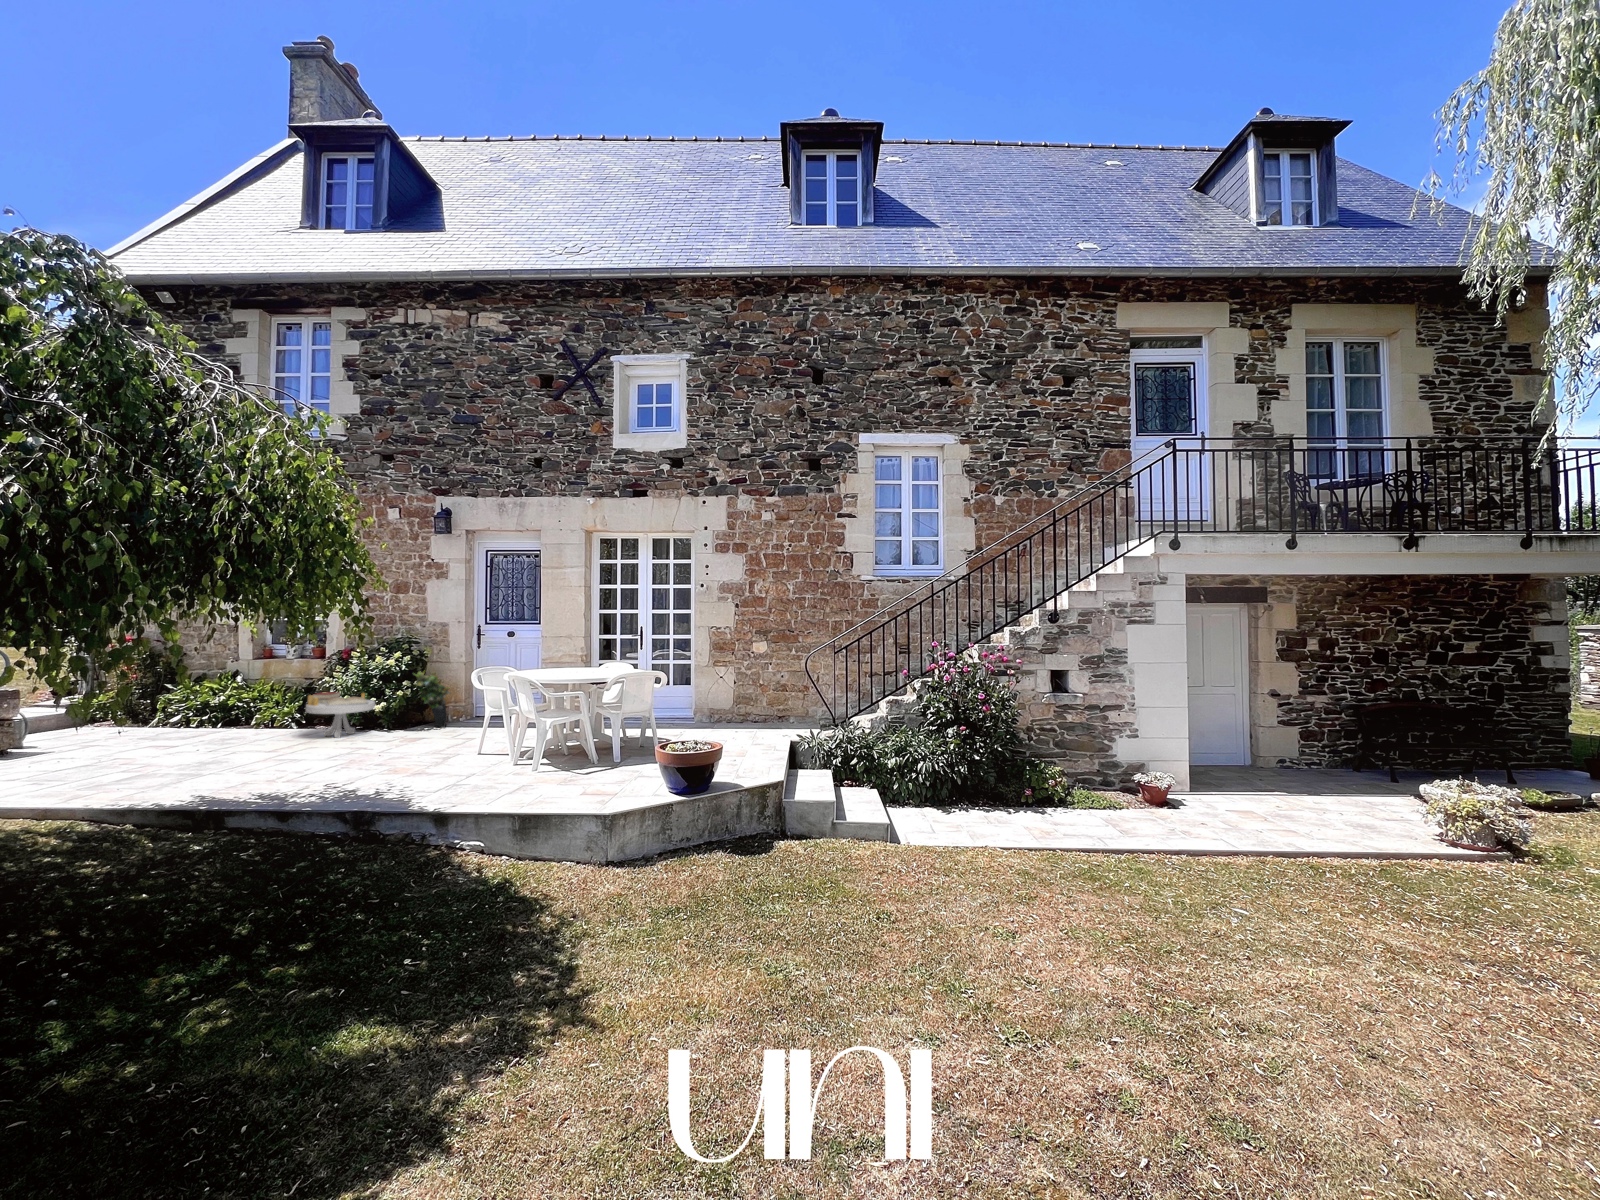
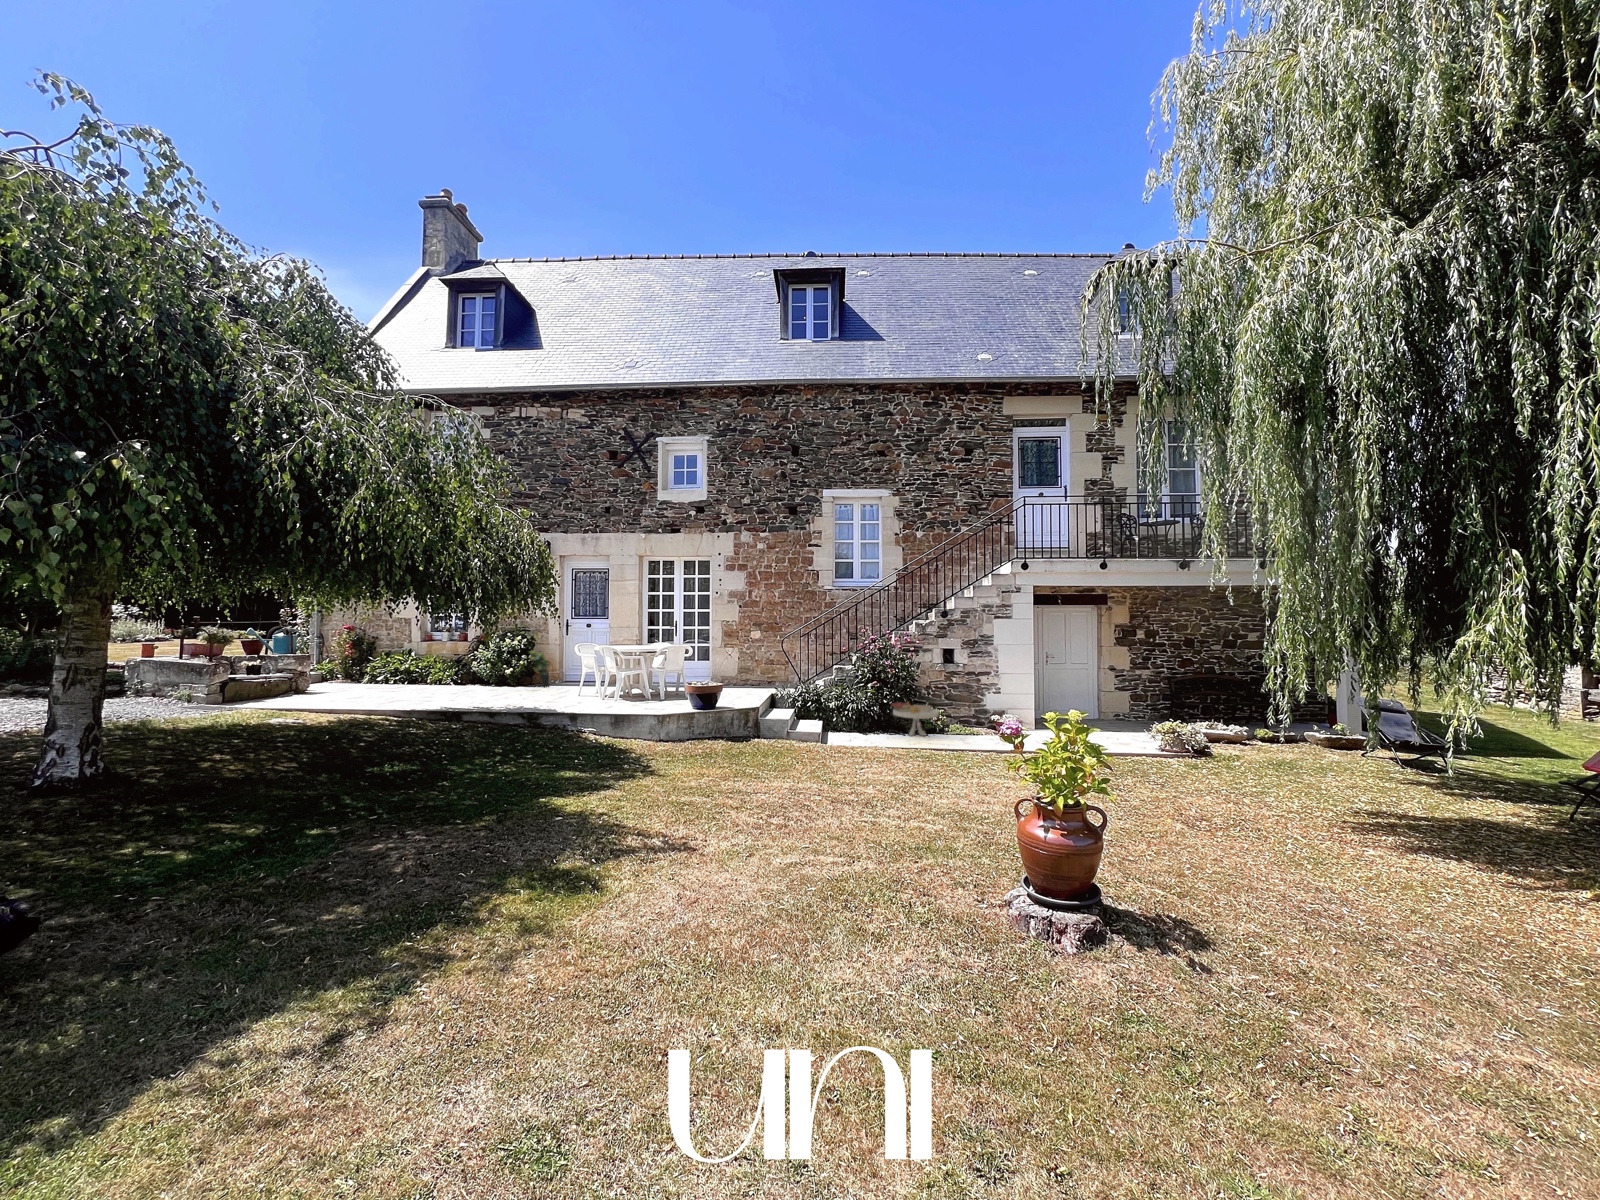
side table: present [306,692,375,738] -> present [891,702,939,736]

